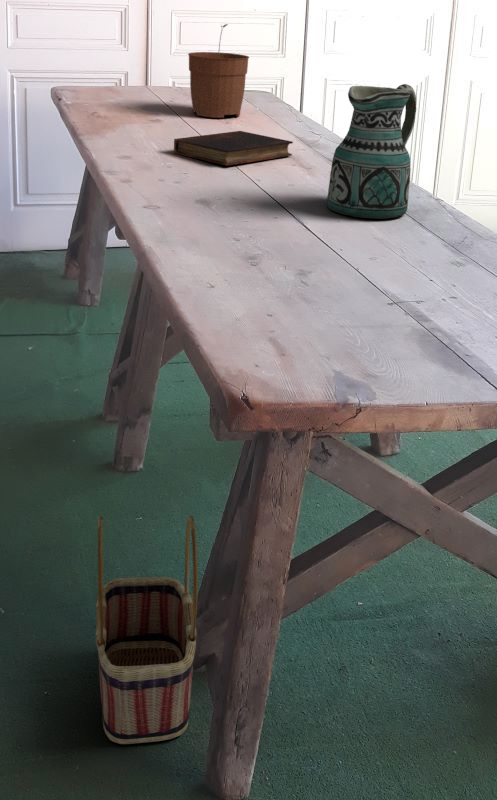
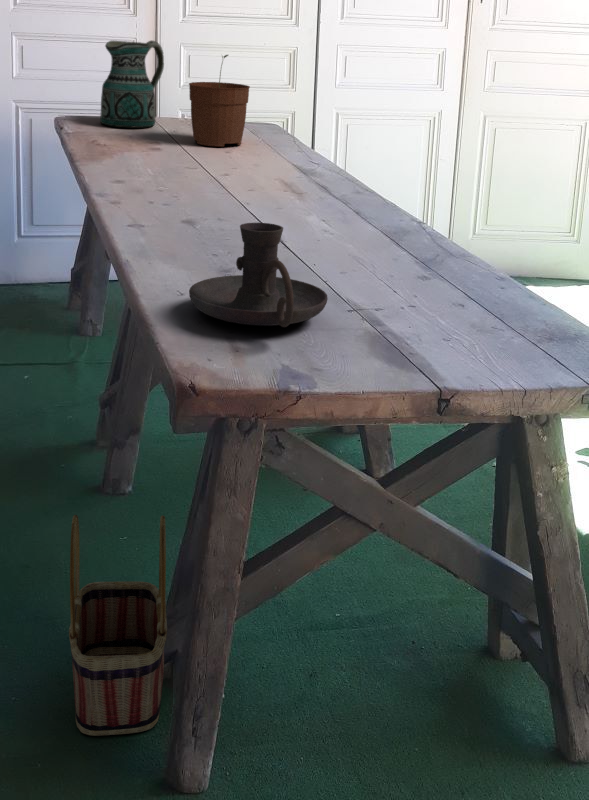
ceramic pitcher: present [327,84,417,218] -> present [100,40,164,128]
book: present [174,131,293,166] -> none [168,158,286,191]
candle holder: none [223,210,372,327] -> present [189,223,328,327]

